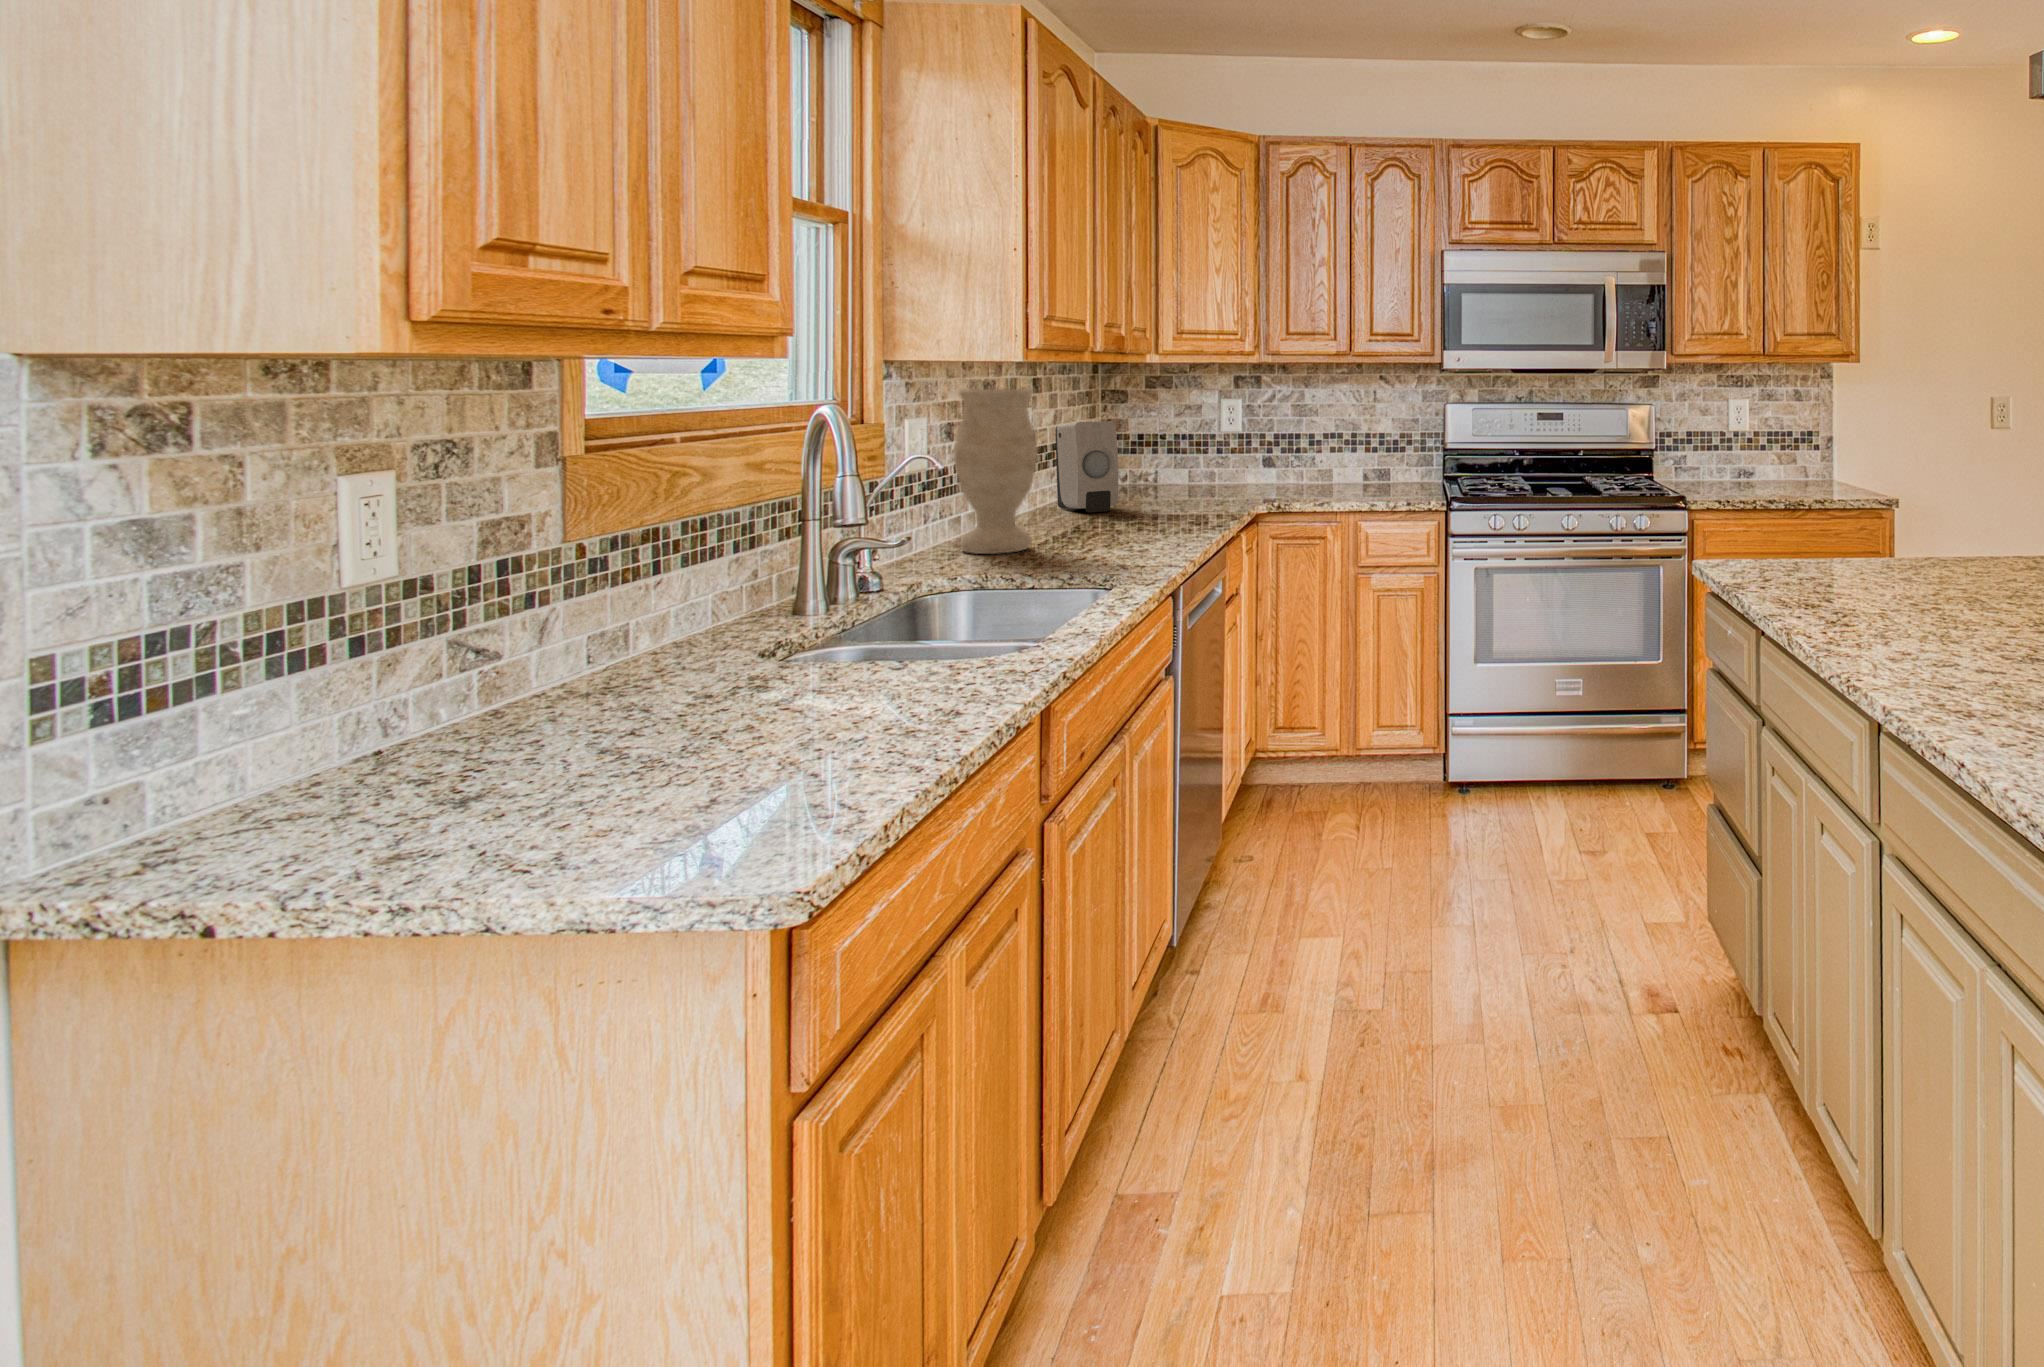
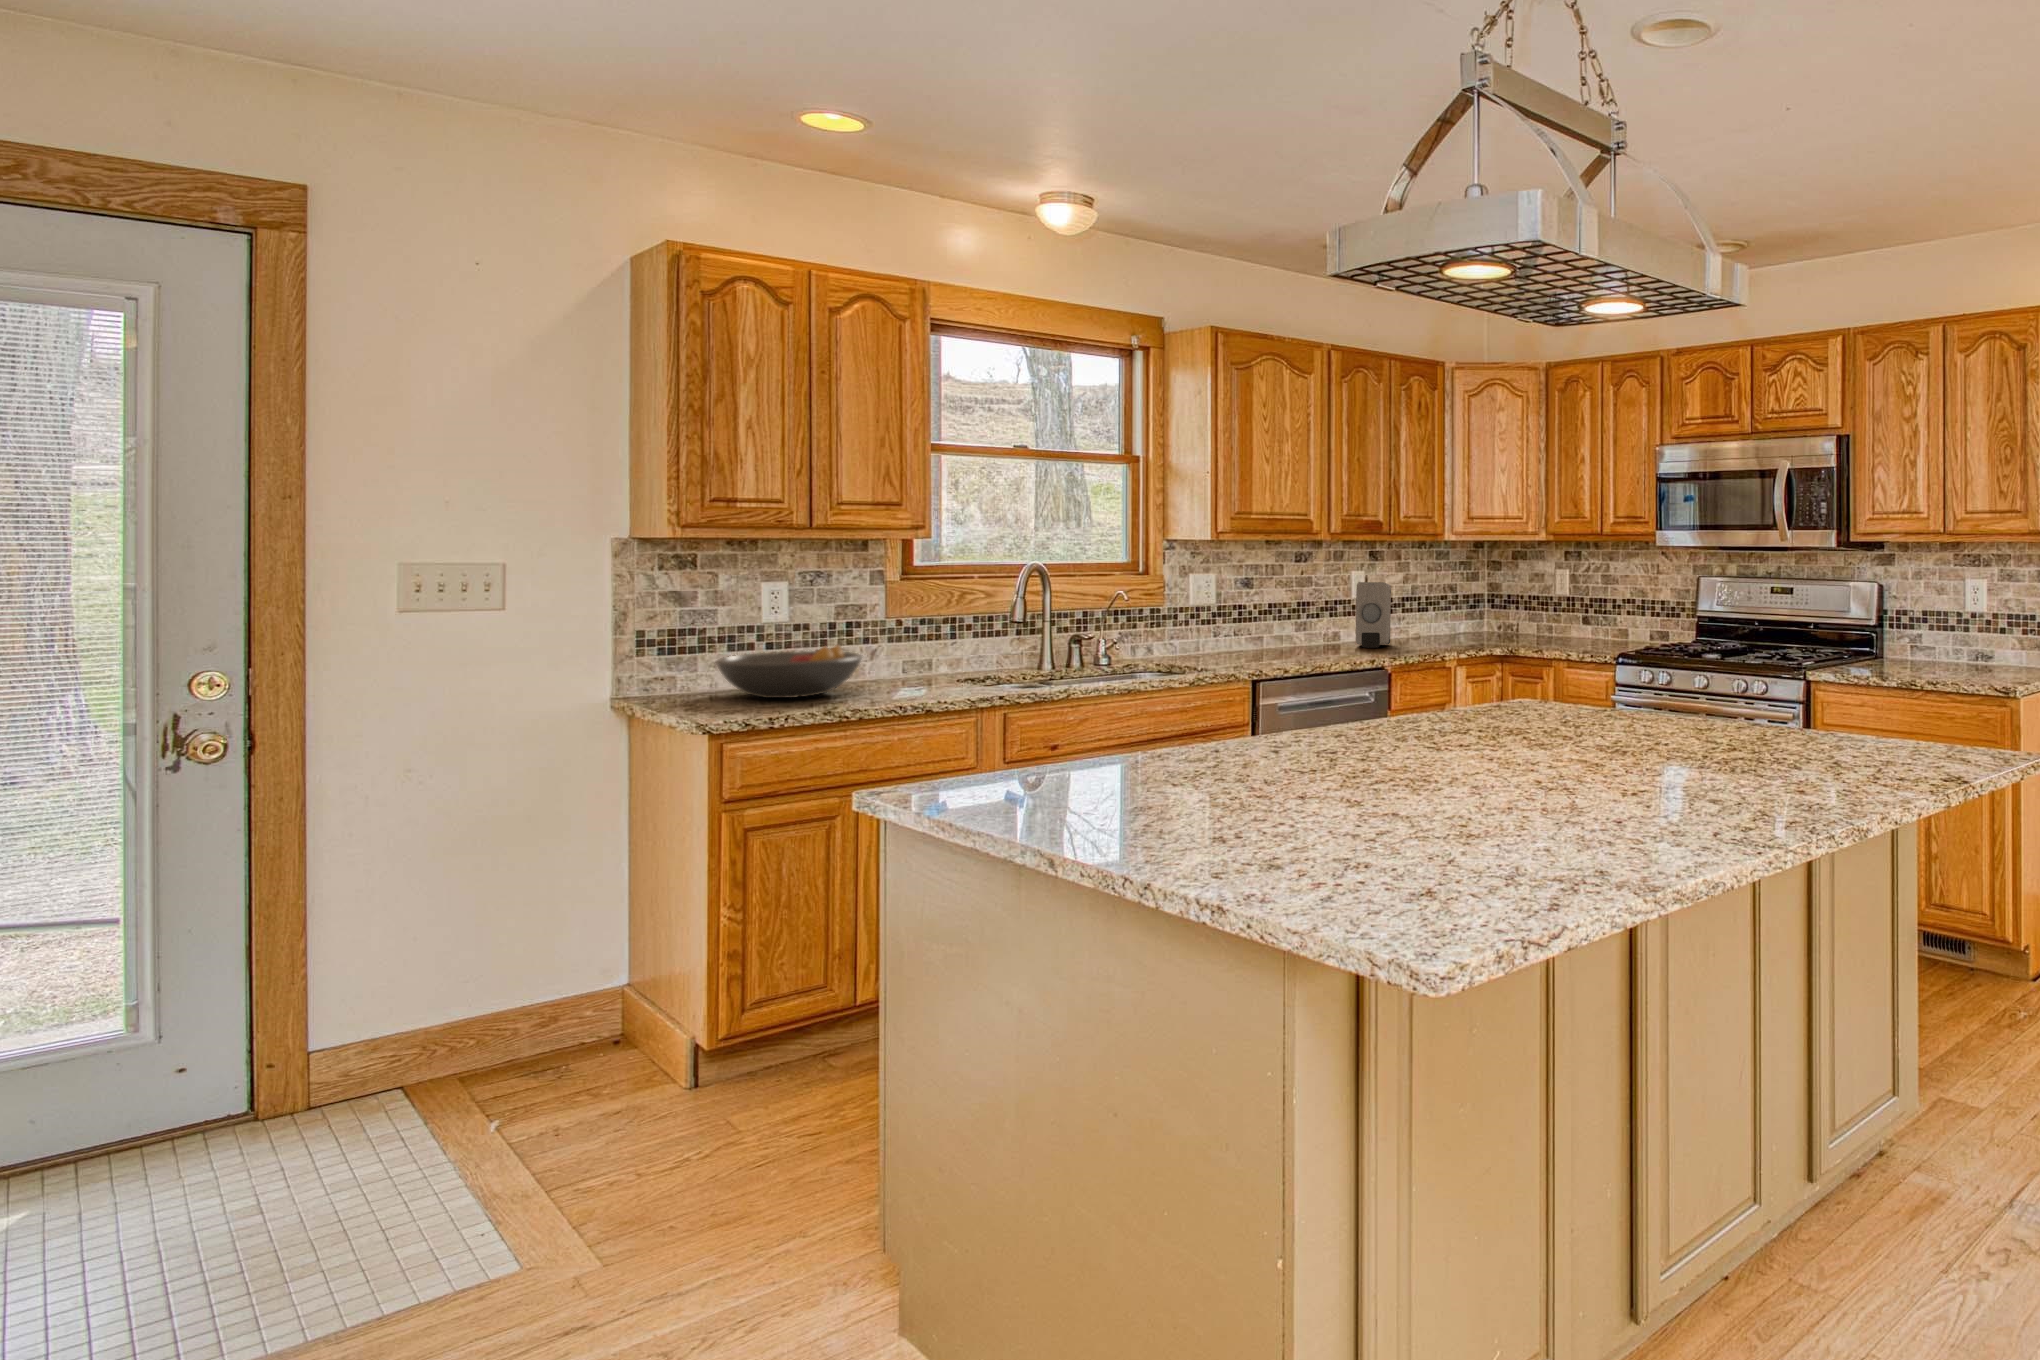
vase: present [953,389,1038,554] -> none [1190,556,1241,660]
fruit bowl: none [350,611,779,785] -> present [716,645,862,698]

